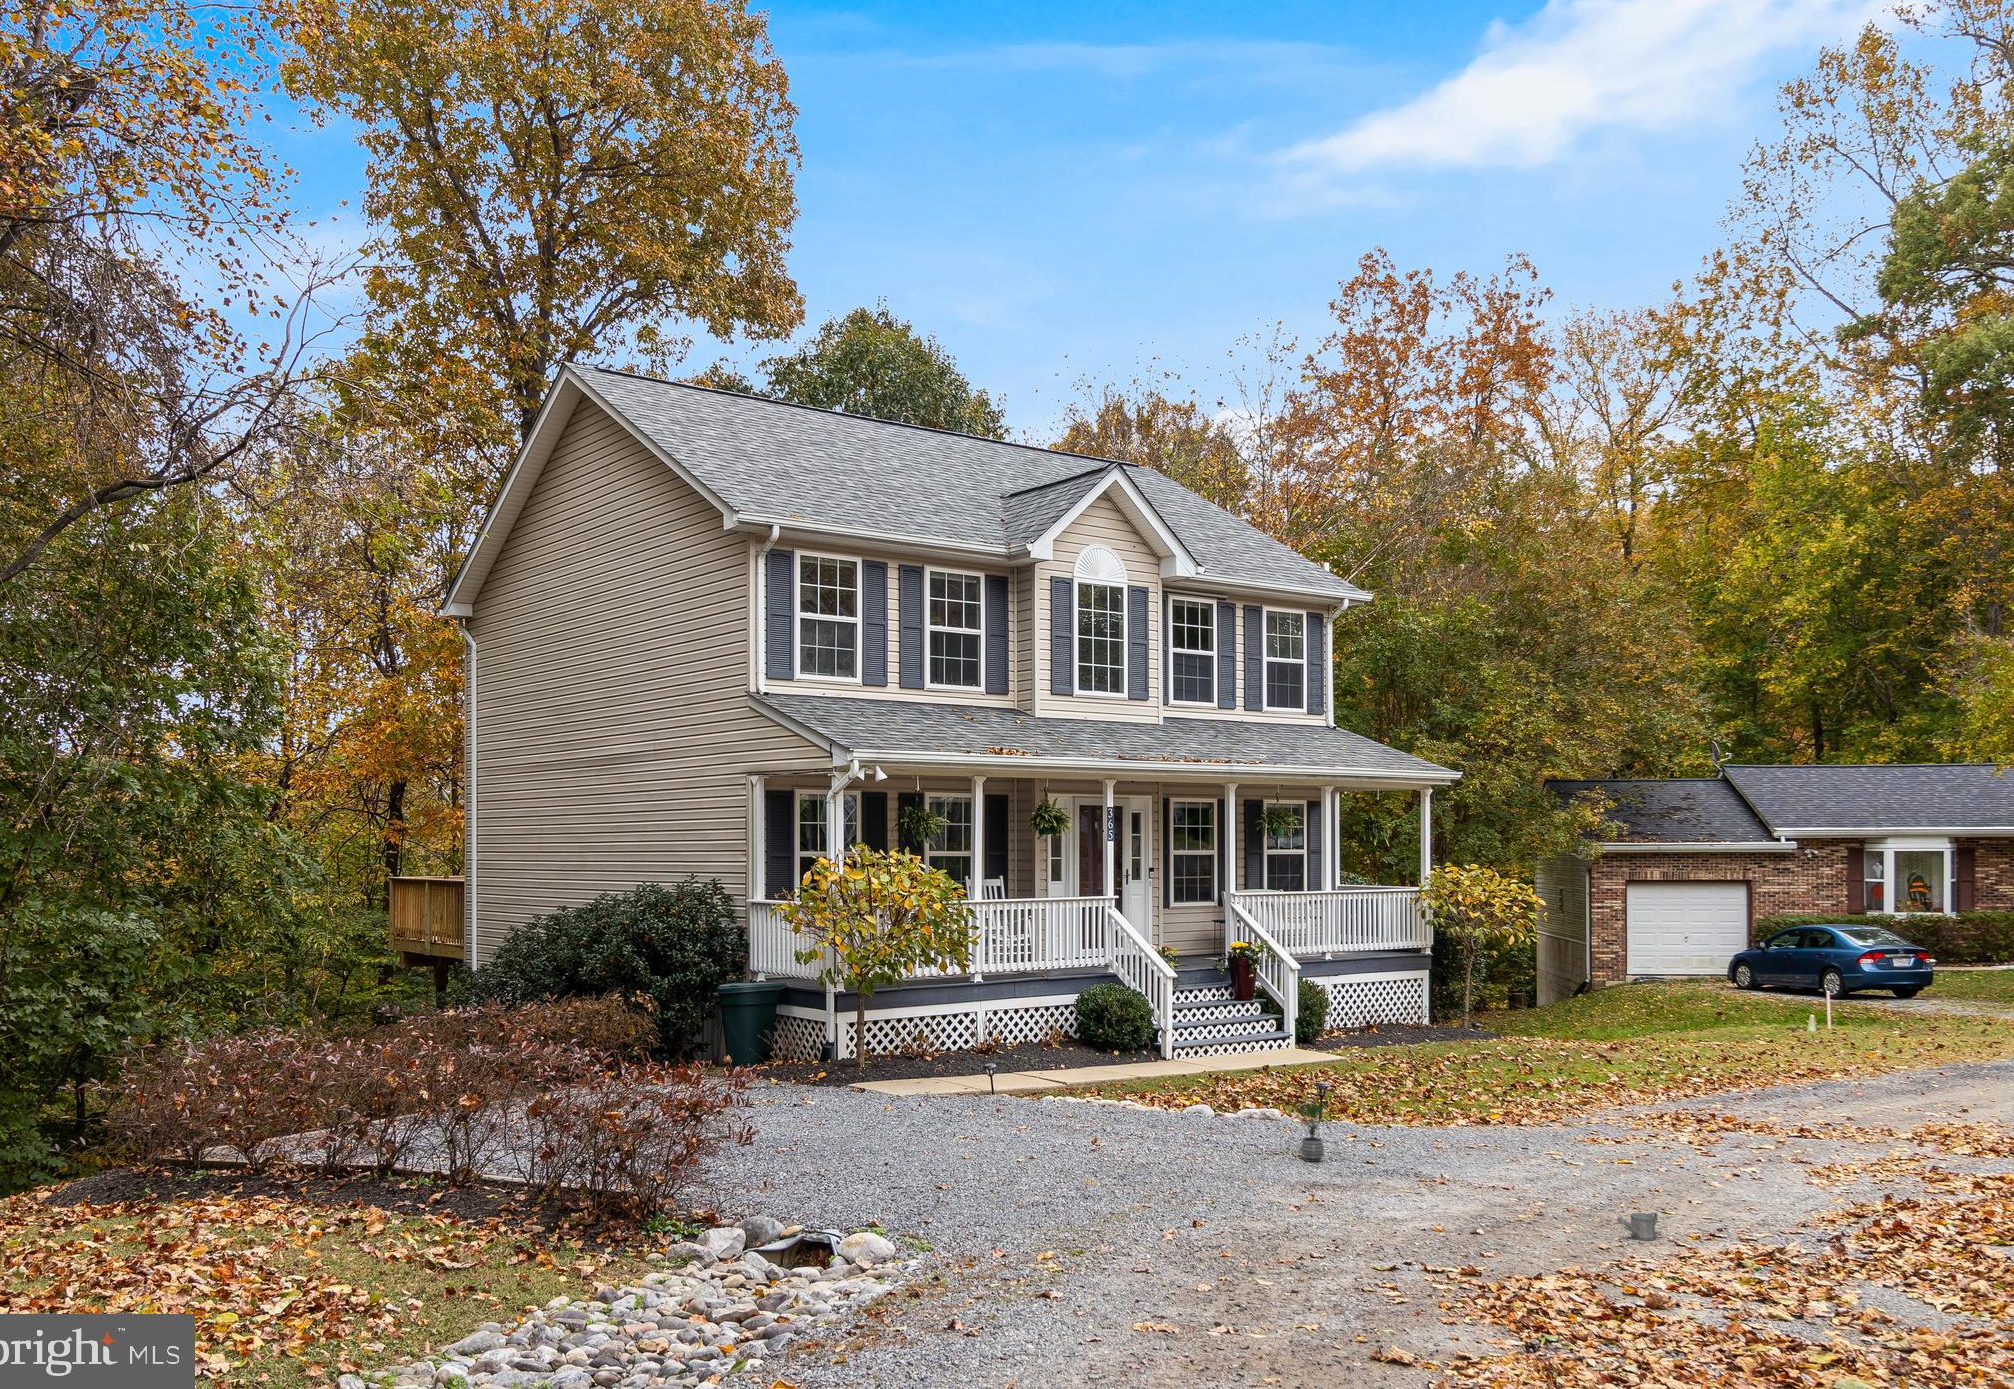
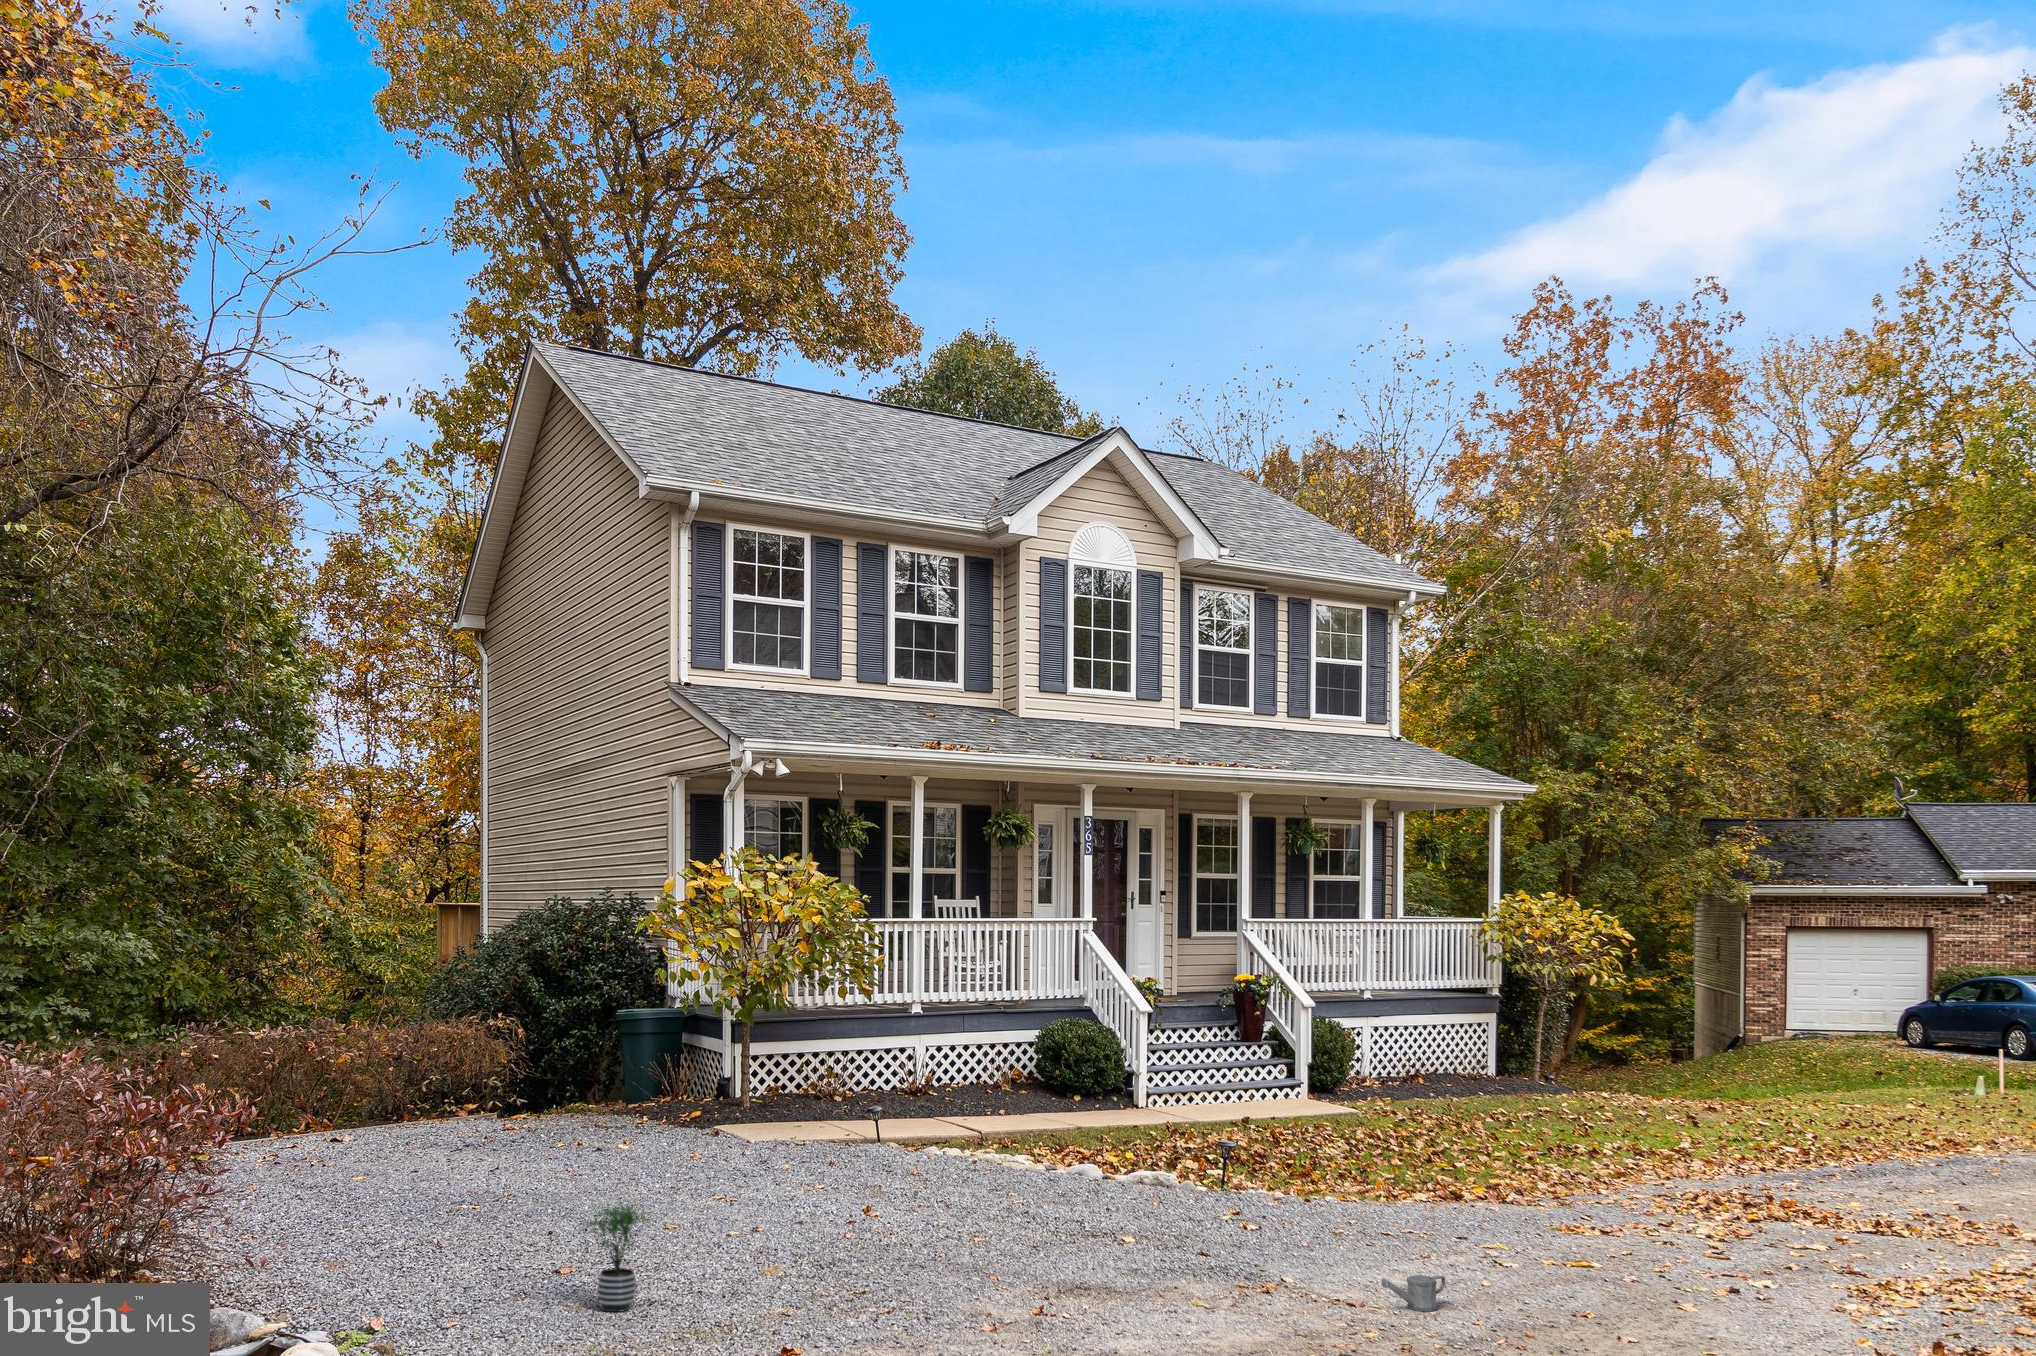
potted plant: present [1289,1099,1324,1162] -> present [579,1202,651,1312]

